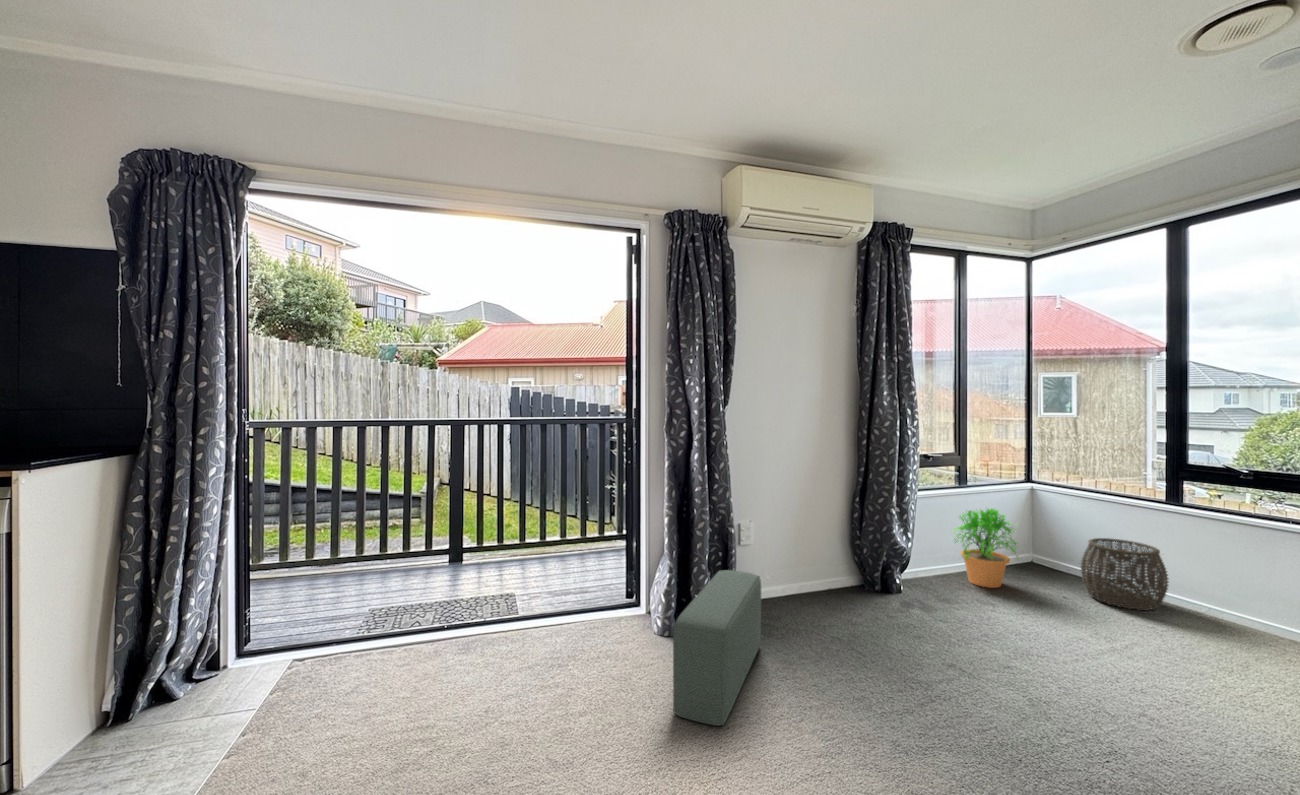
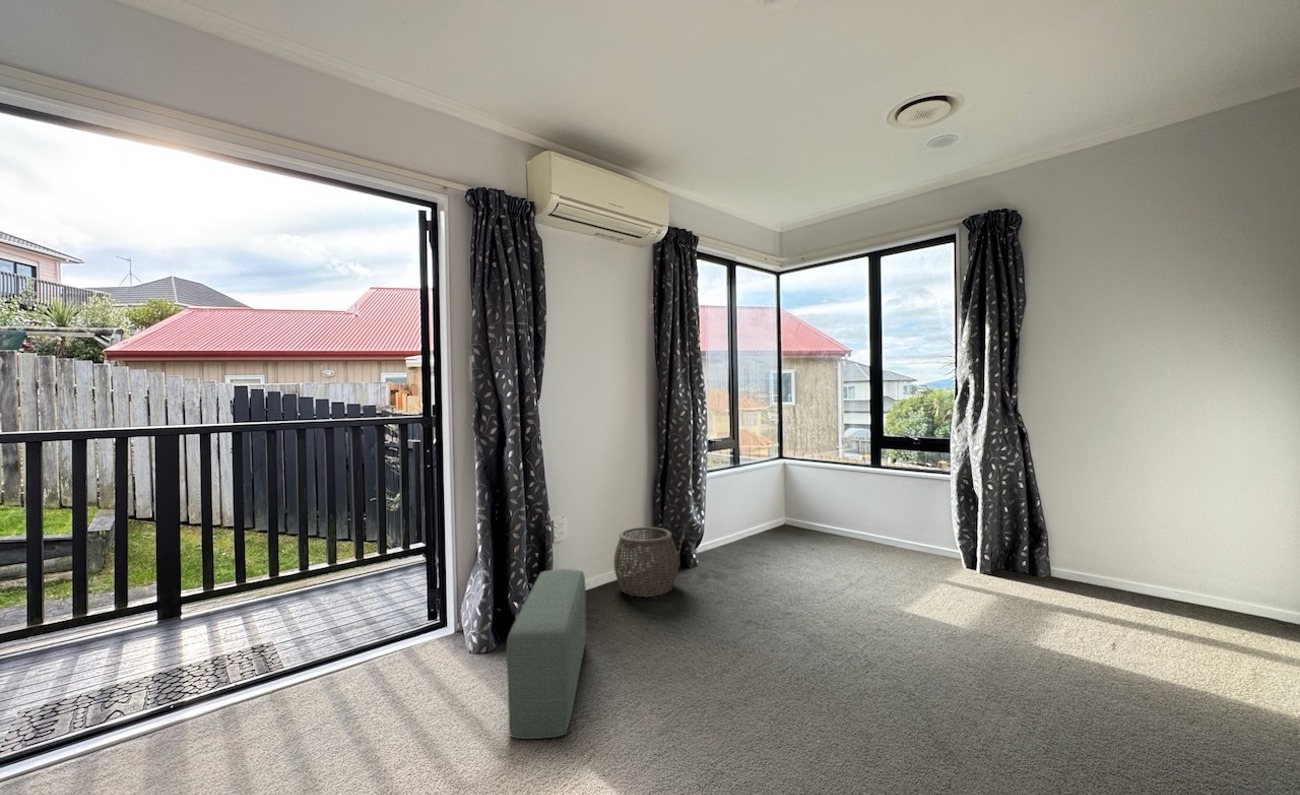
potted plant: present [954,509,1018,588] -> none [731,481,784,550]
woven basket: present [1081,538,1168,611] -> present [614,527,678,597]

